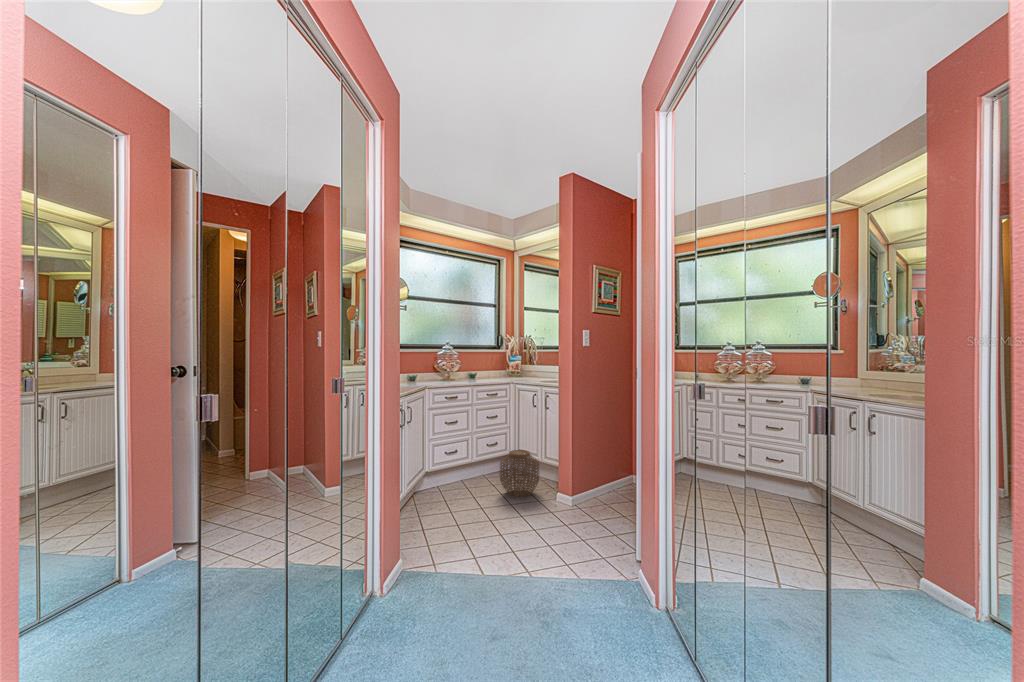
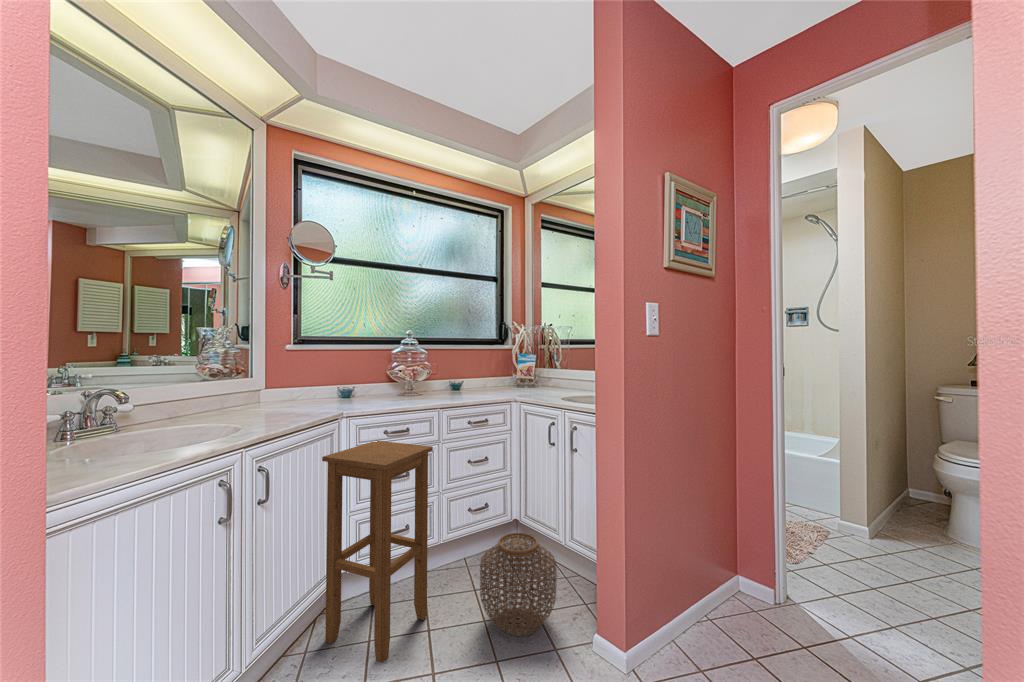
stool: none [422,403,474,505] -> present [322,441,433,663]

